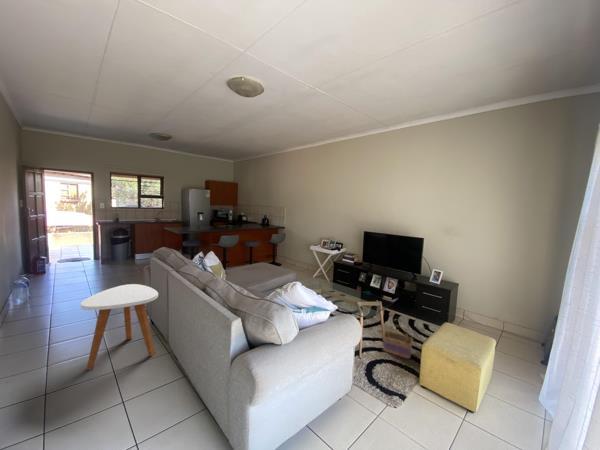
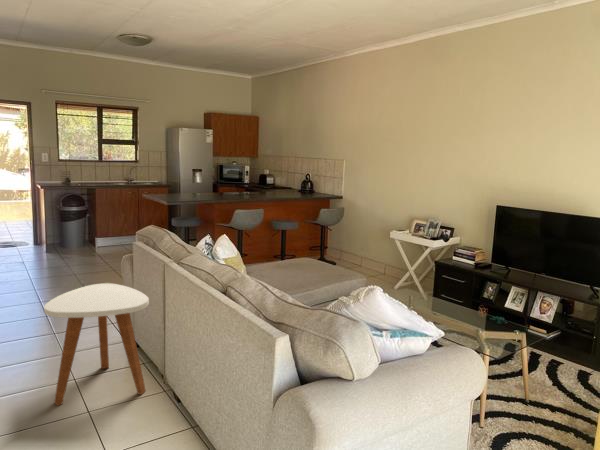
basket: present [383,319,413,359] -> none [524,366,582,435]

